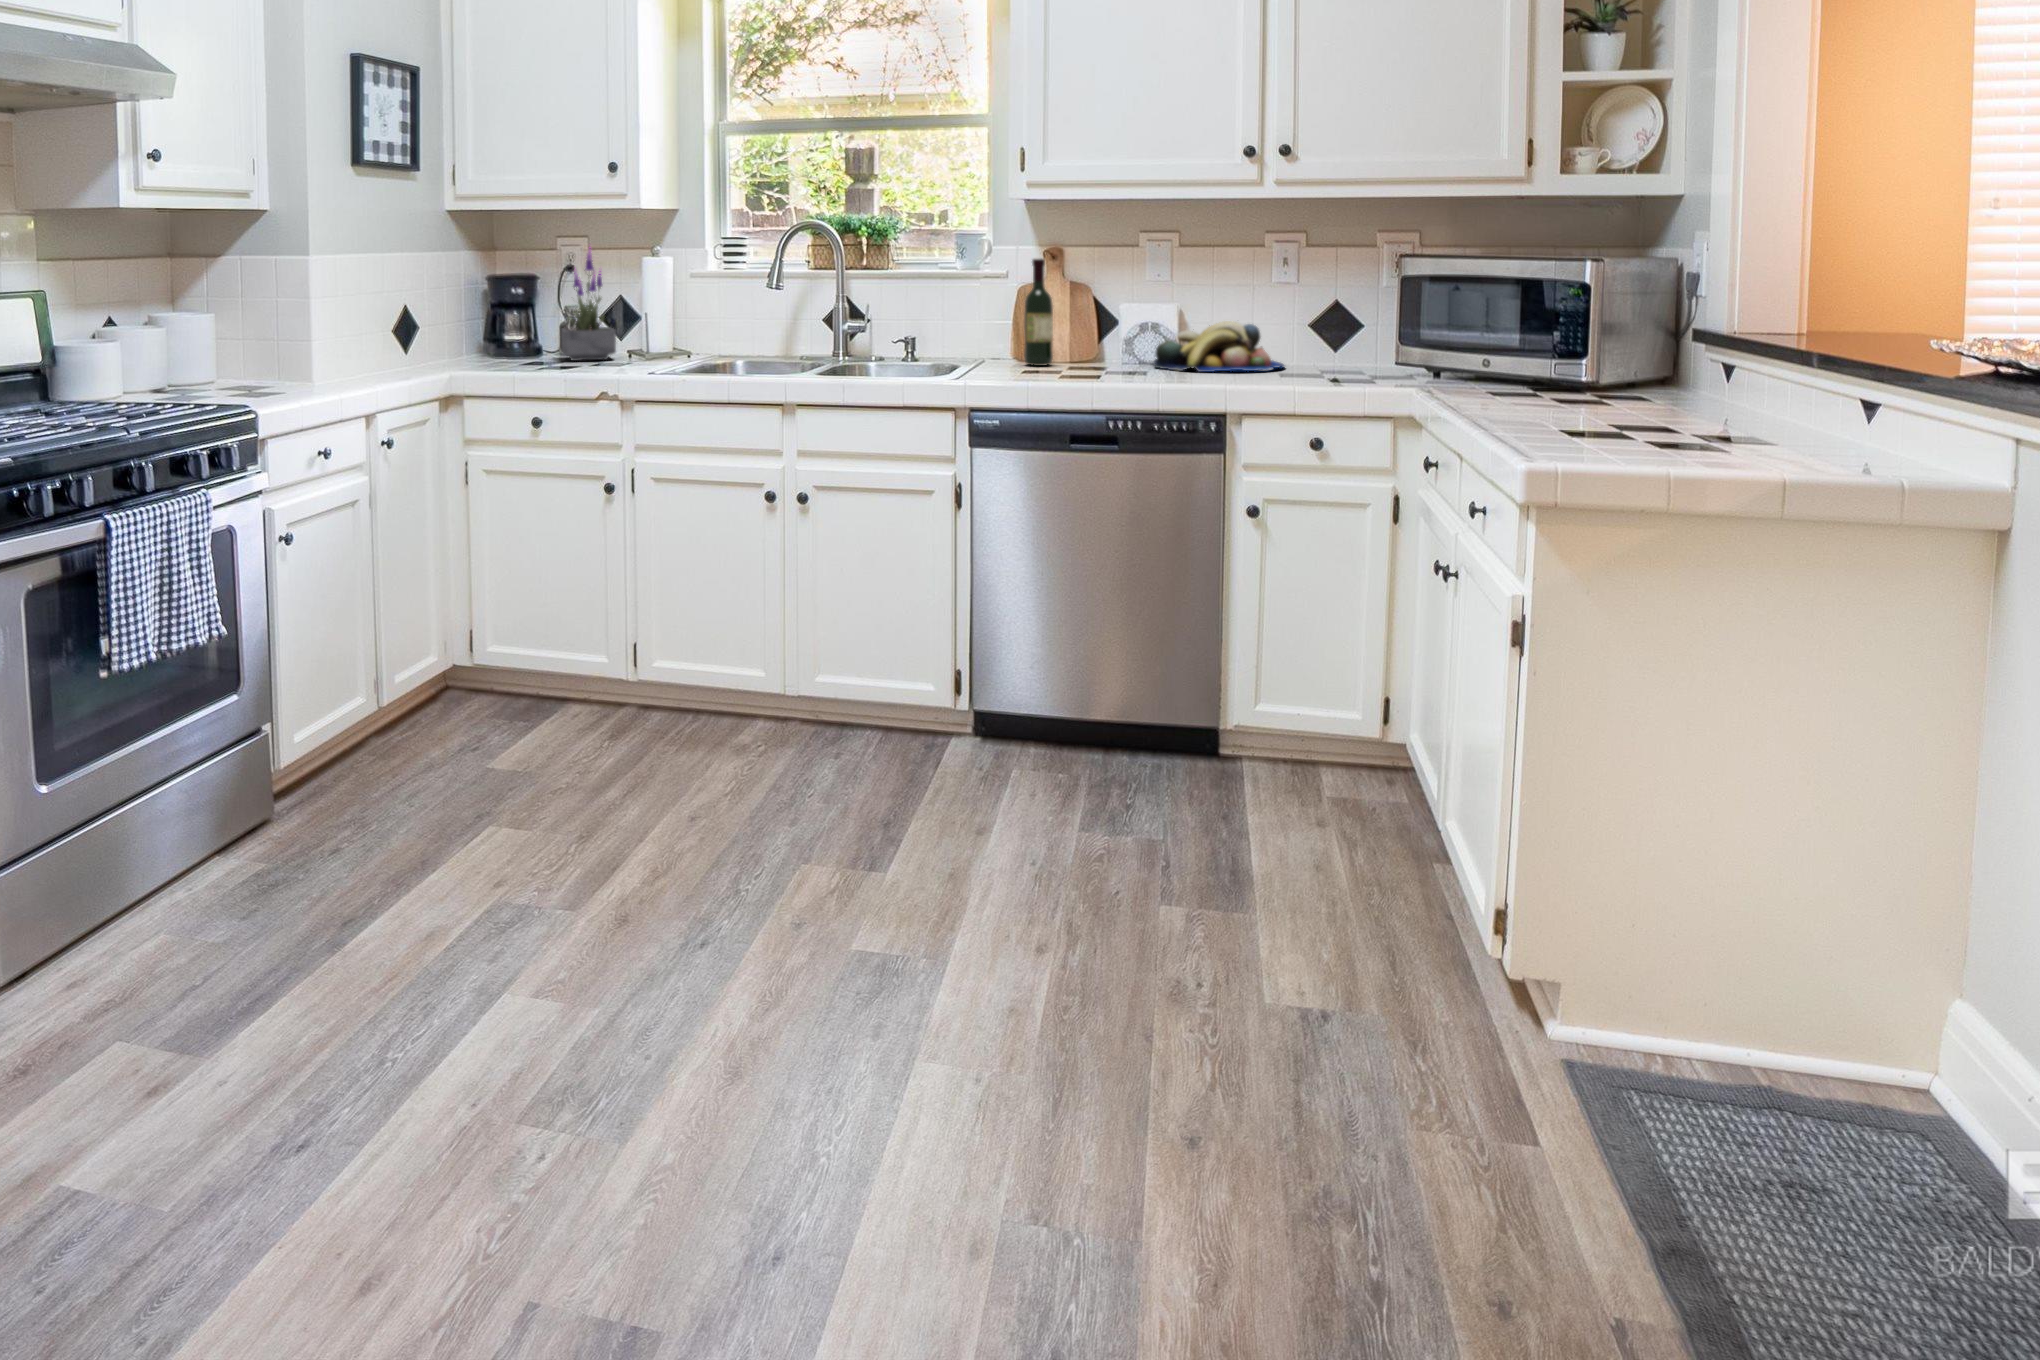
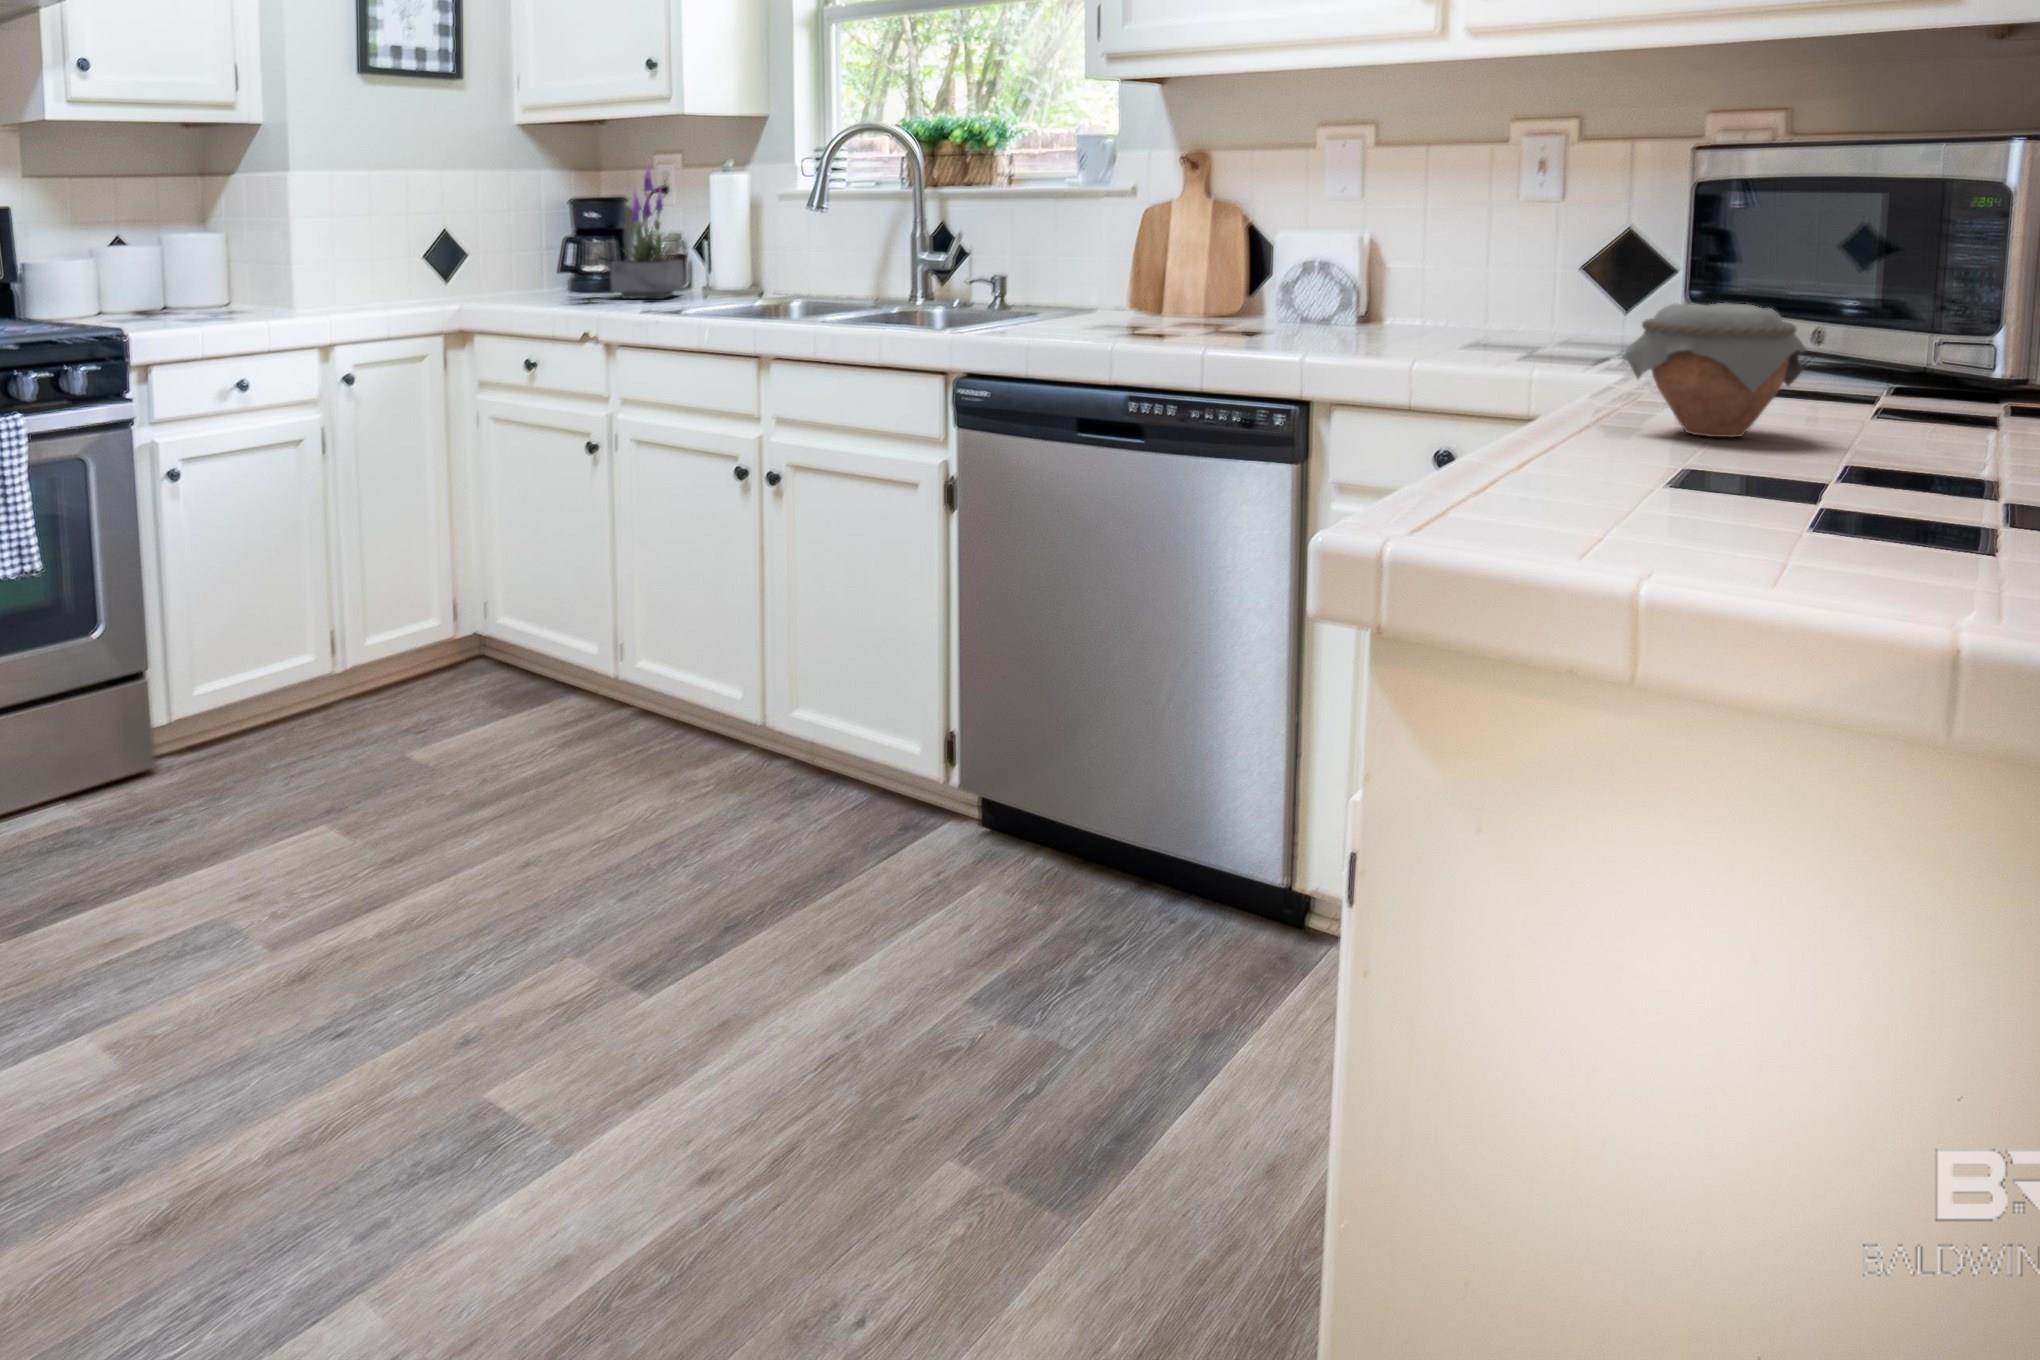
wine bottle: present [1024,259,1053,366] -> none [1138,166,1181,320]
fruit bowl: present [1154,321,1284,372] -> none [1317,259,1541,337]
jar: none [1507,350,1595,422] -> present [1625,303,1806,437]

